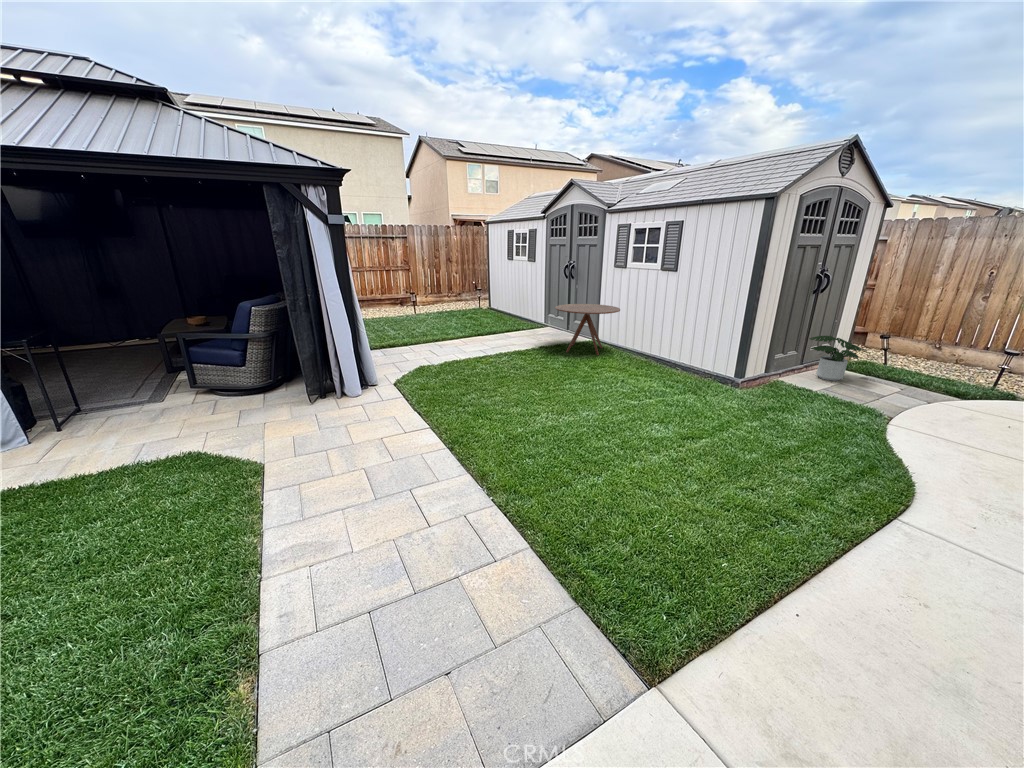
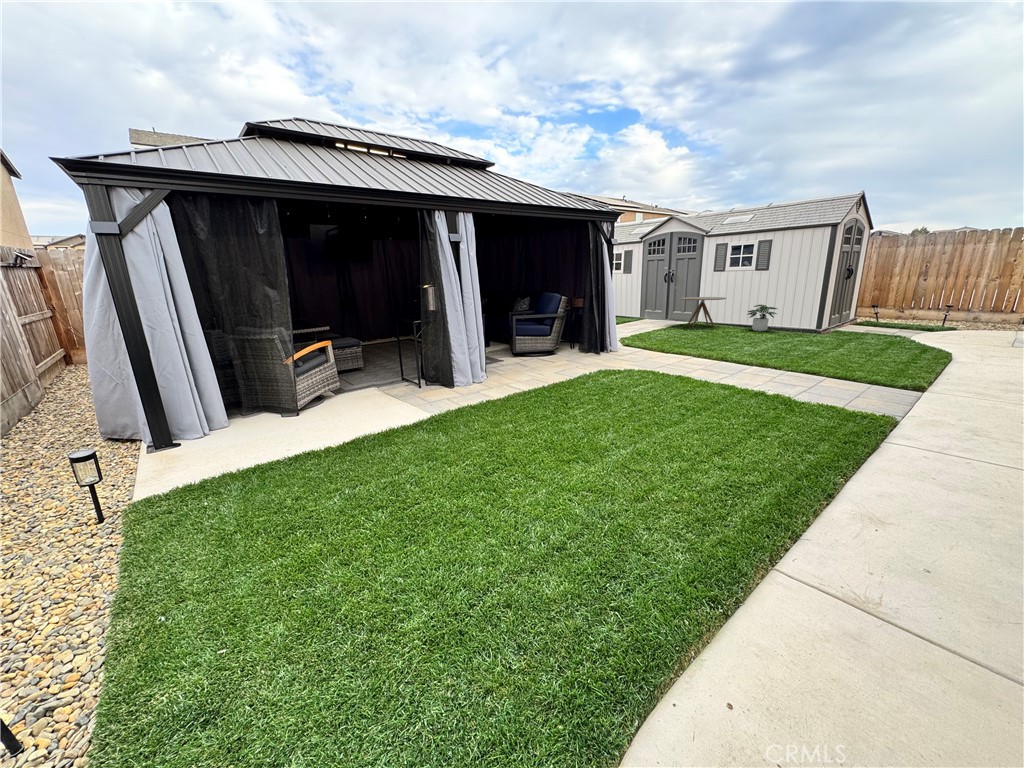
potted plant: present [810,336,866,381] -> present [747,305,777,331]

